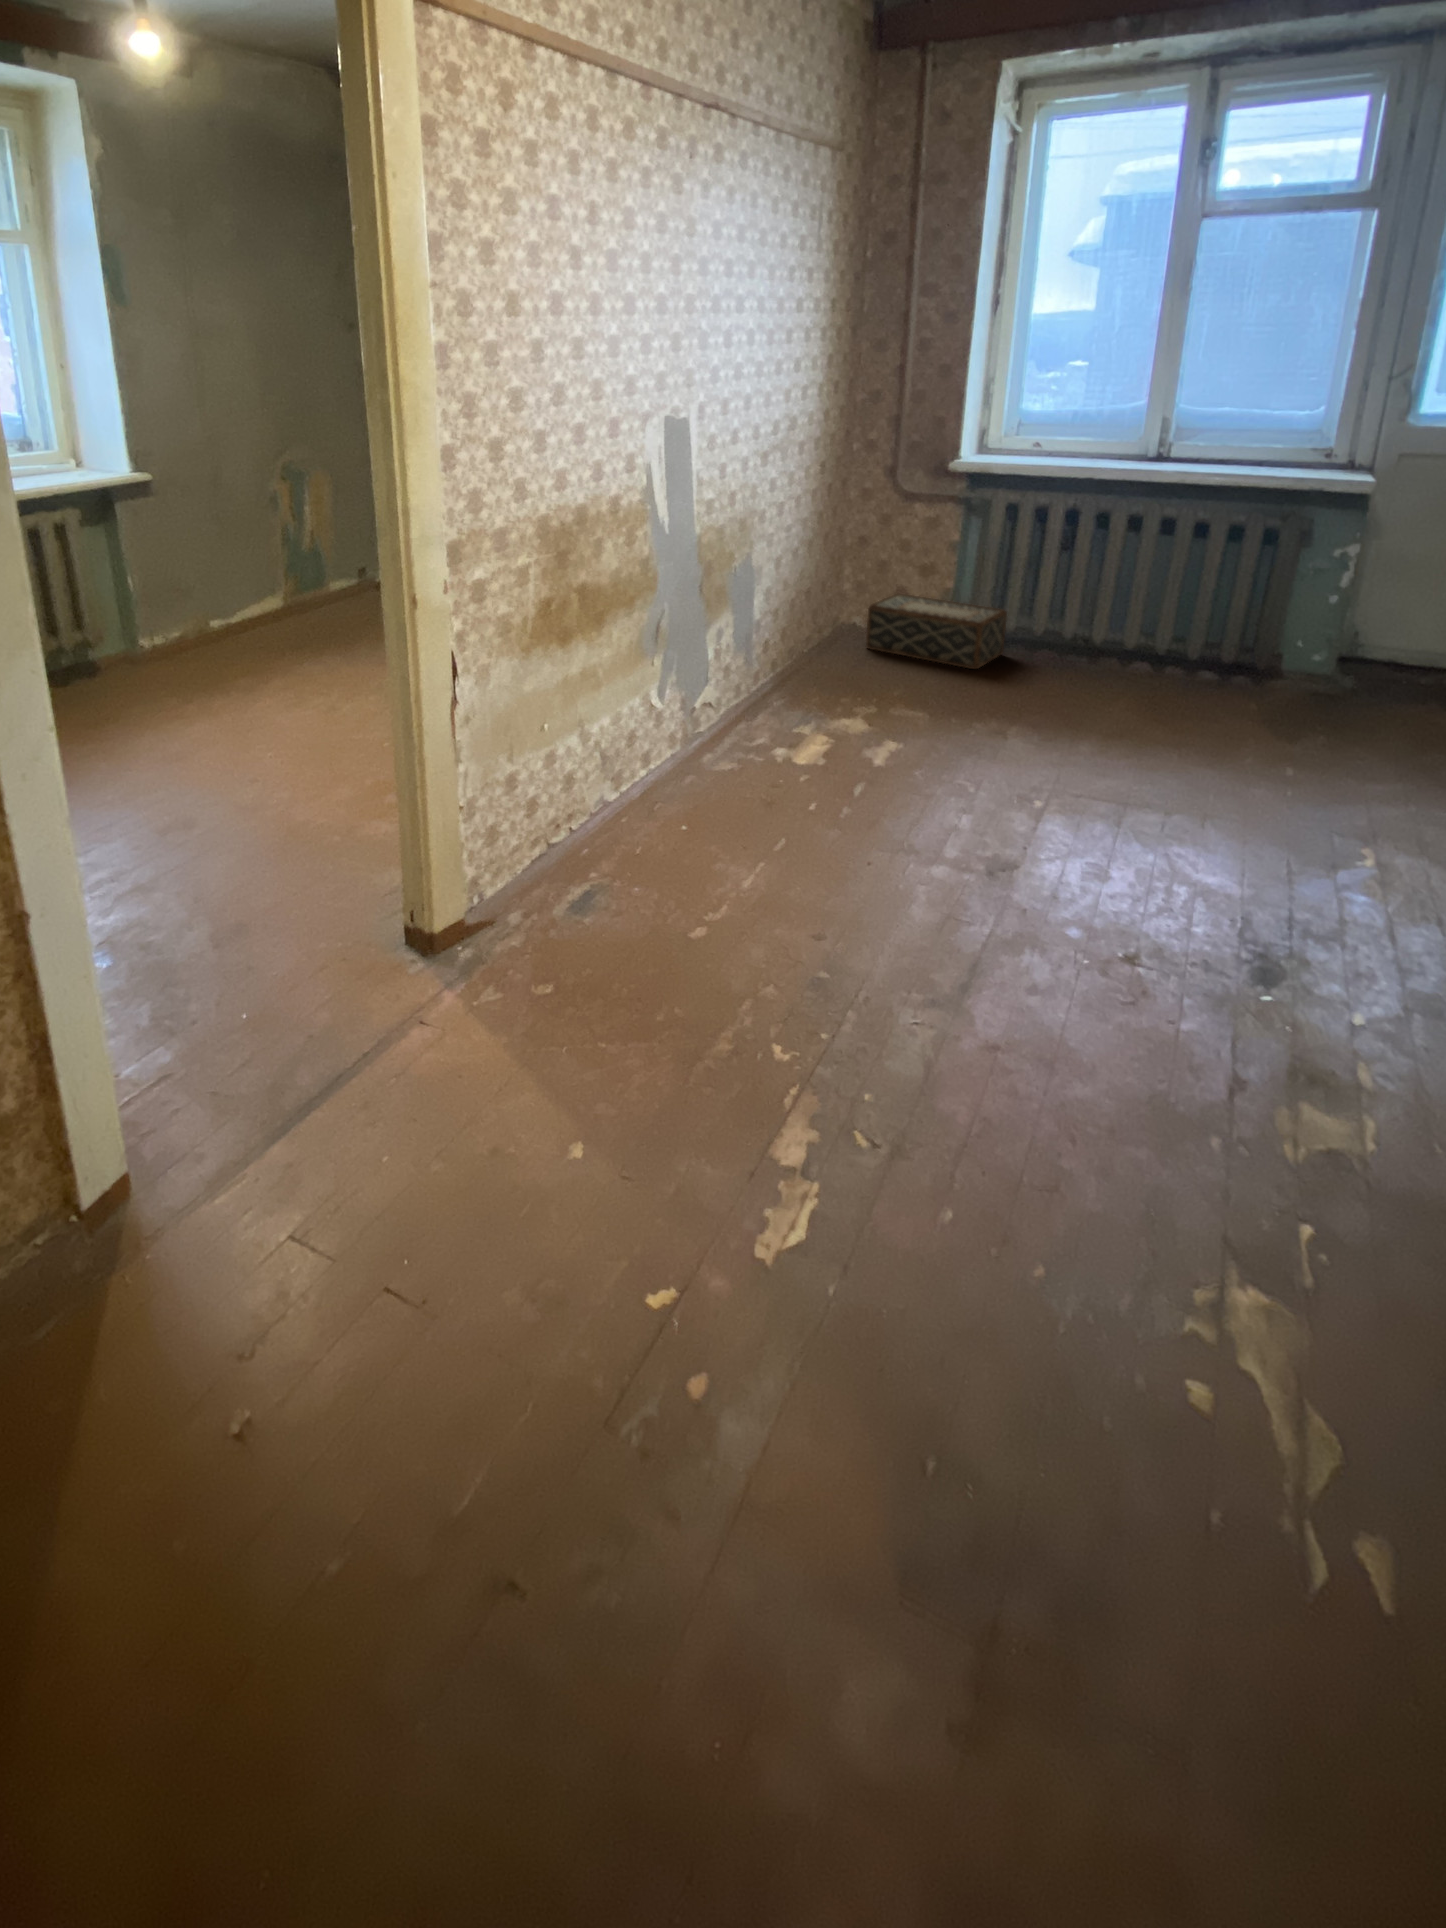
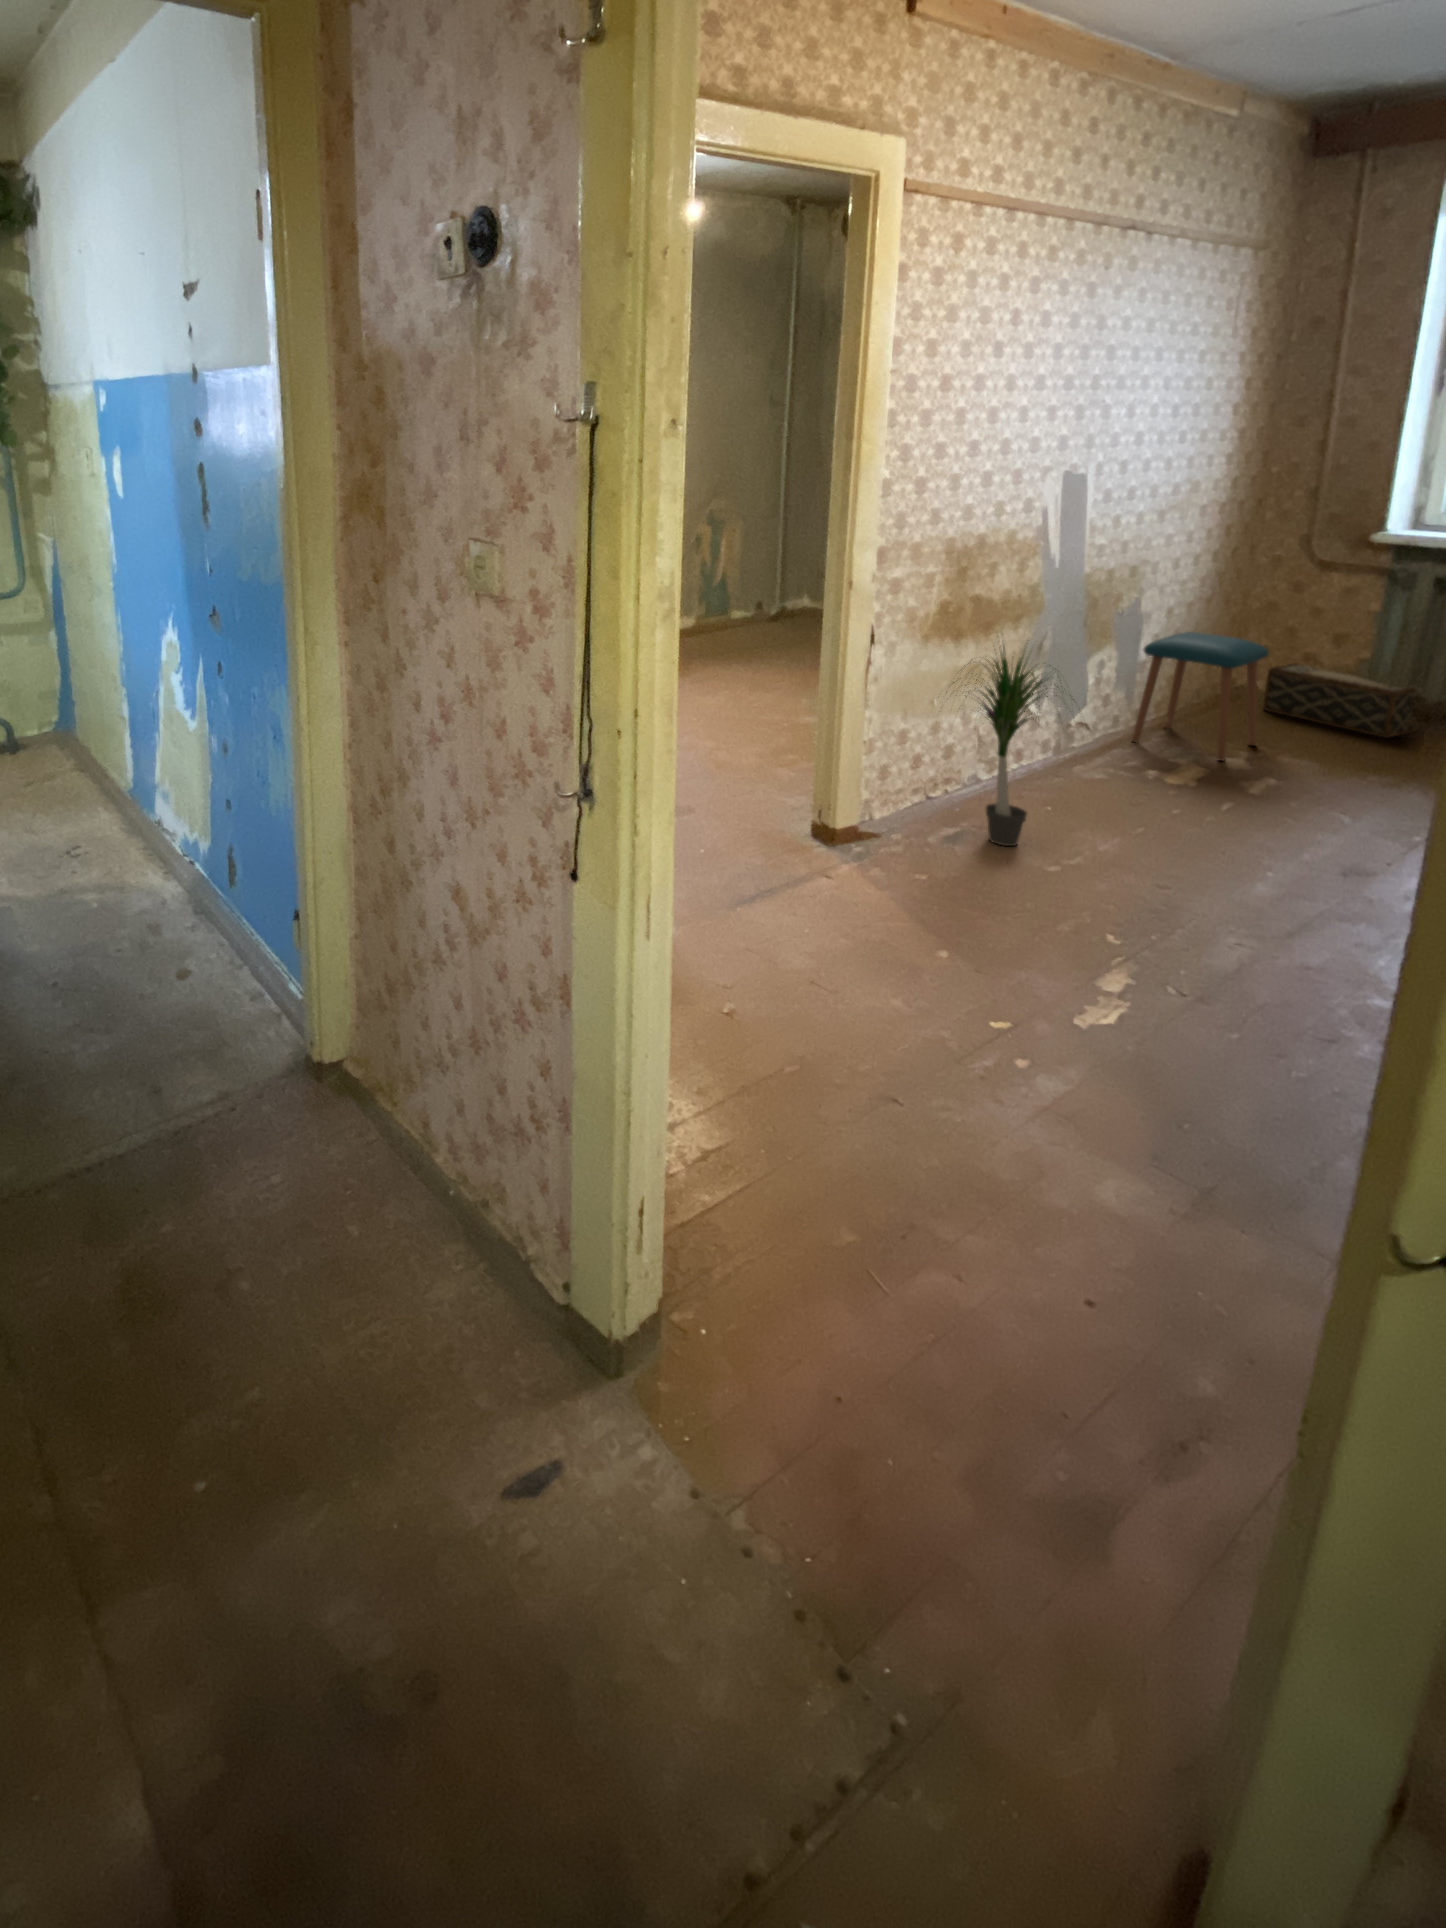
stool: none [756,582,877,725] -> present [1132,632,1269,761]
potted plant: none [537,630,726,908] -> present [946,651,1074,846]

